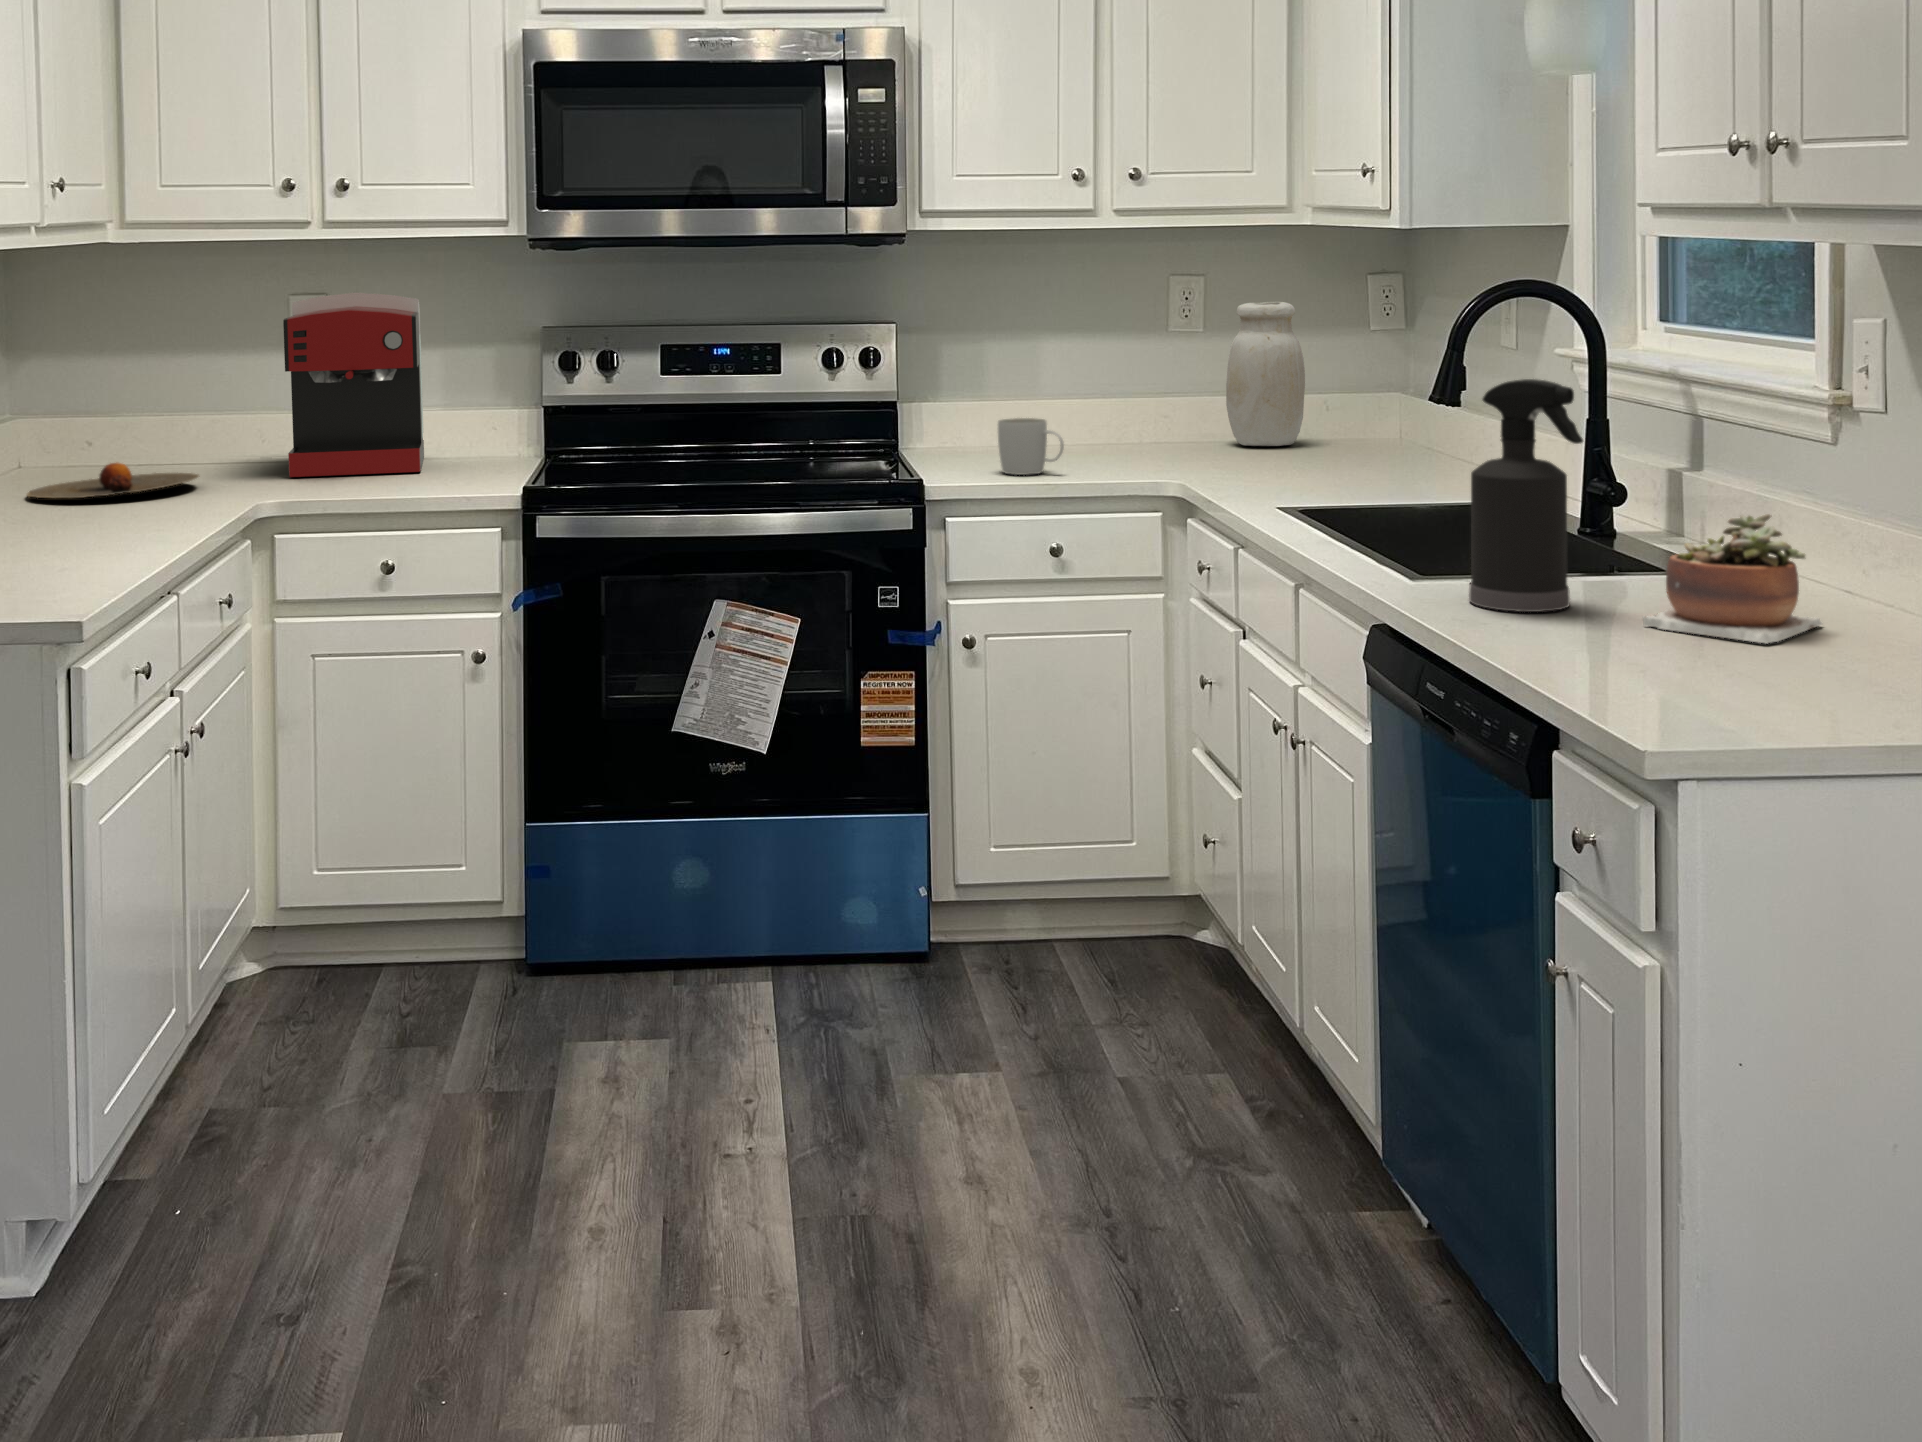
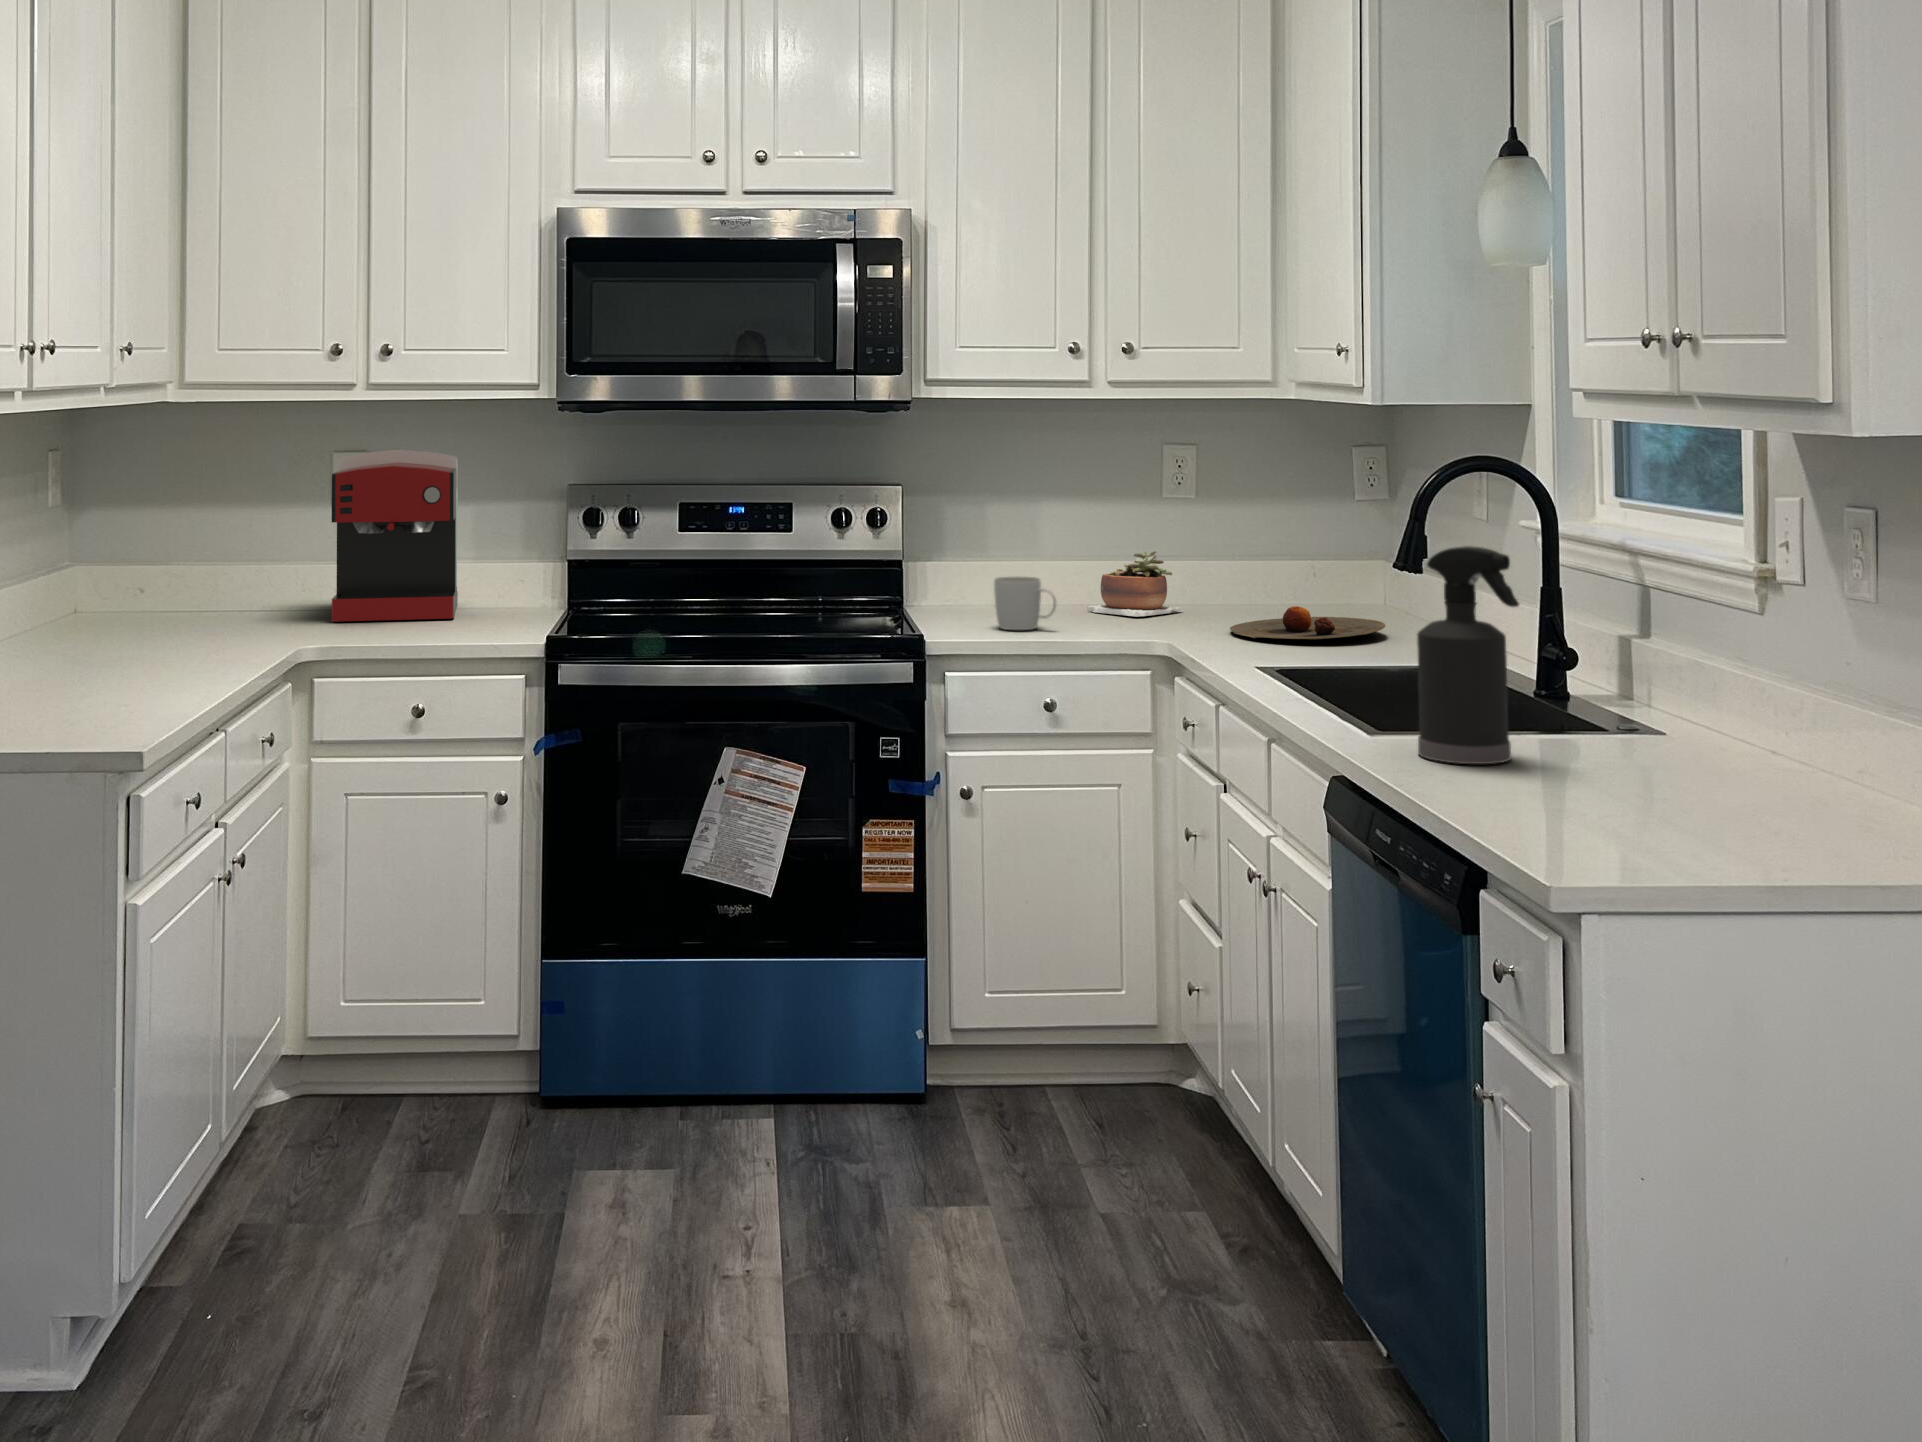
jar: present [1226,302,1305,446] -> none [1215,470,1289,607]
plate: present [27,463,199,498] -> present [1230,606,1385,639]
succulent plant: present [1643,514,1822,644] -> present [1087,551,1183,617]

